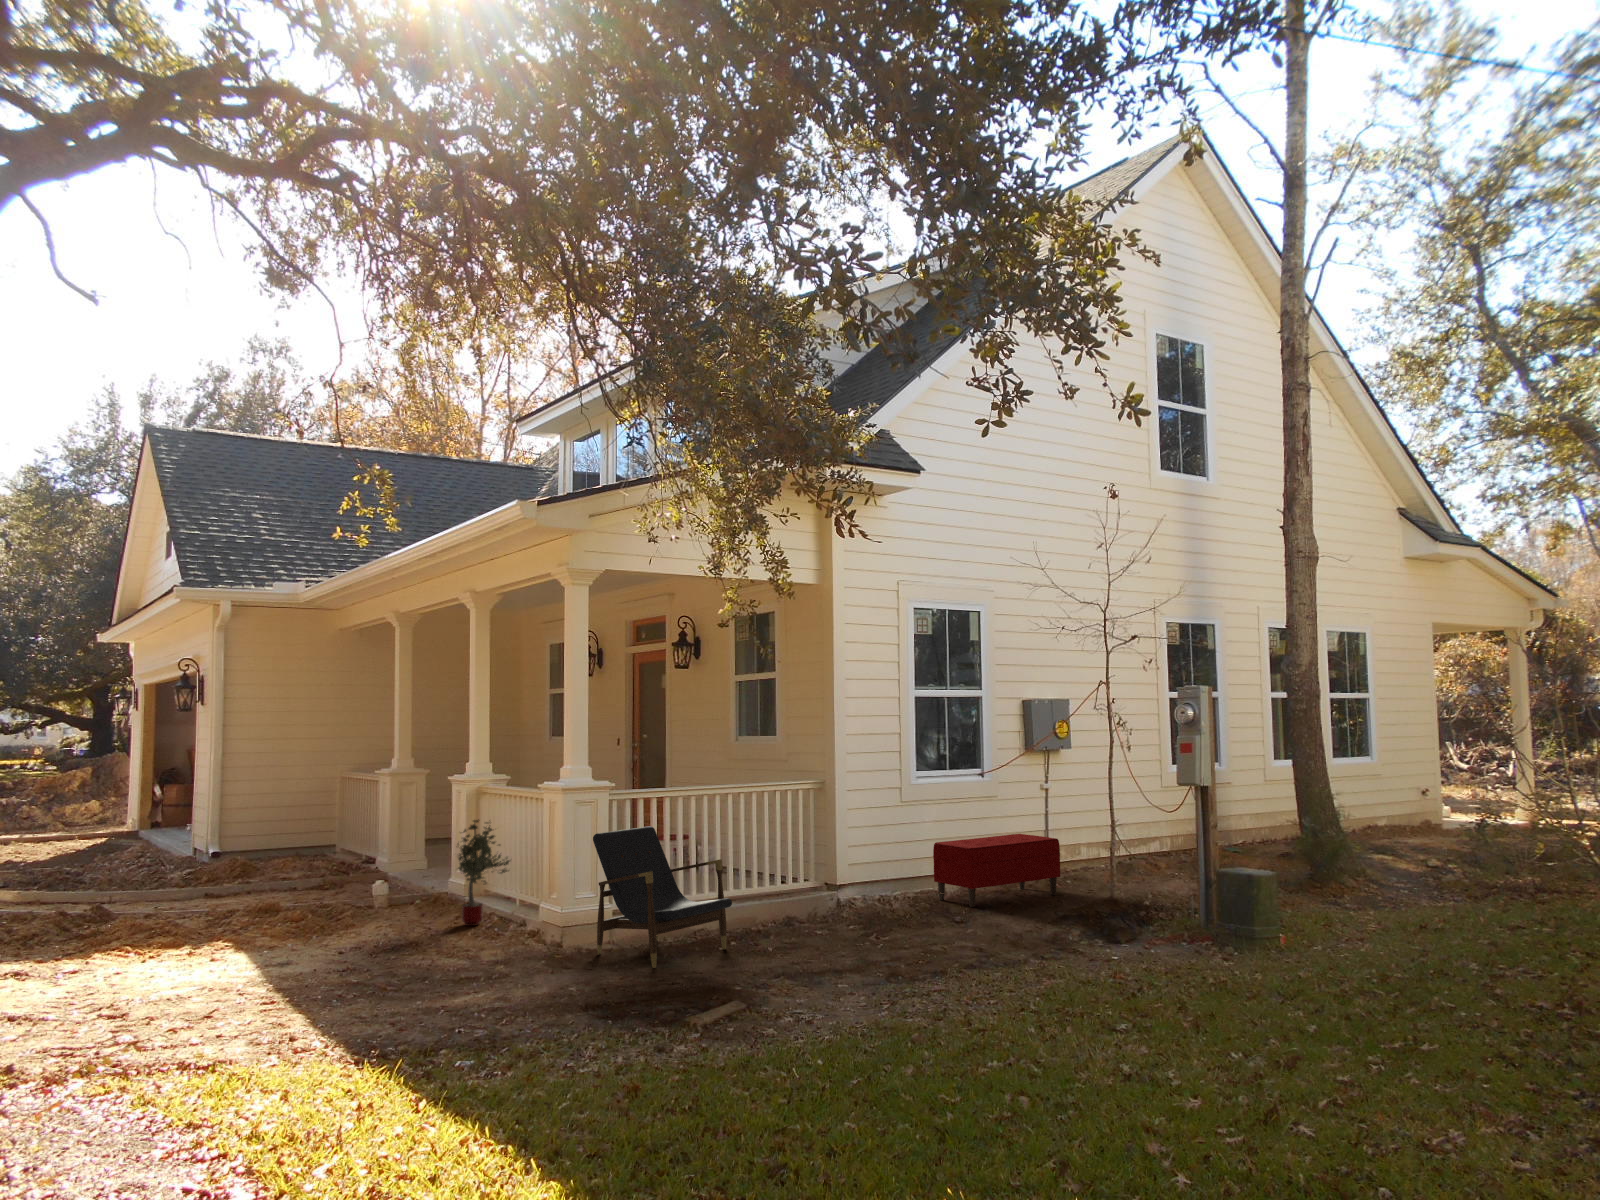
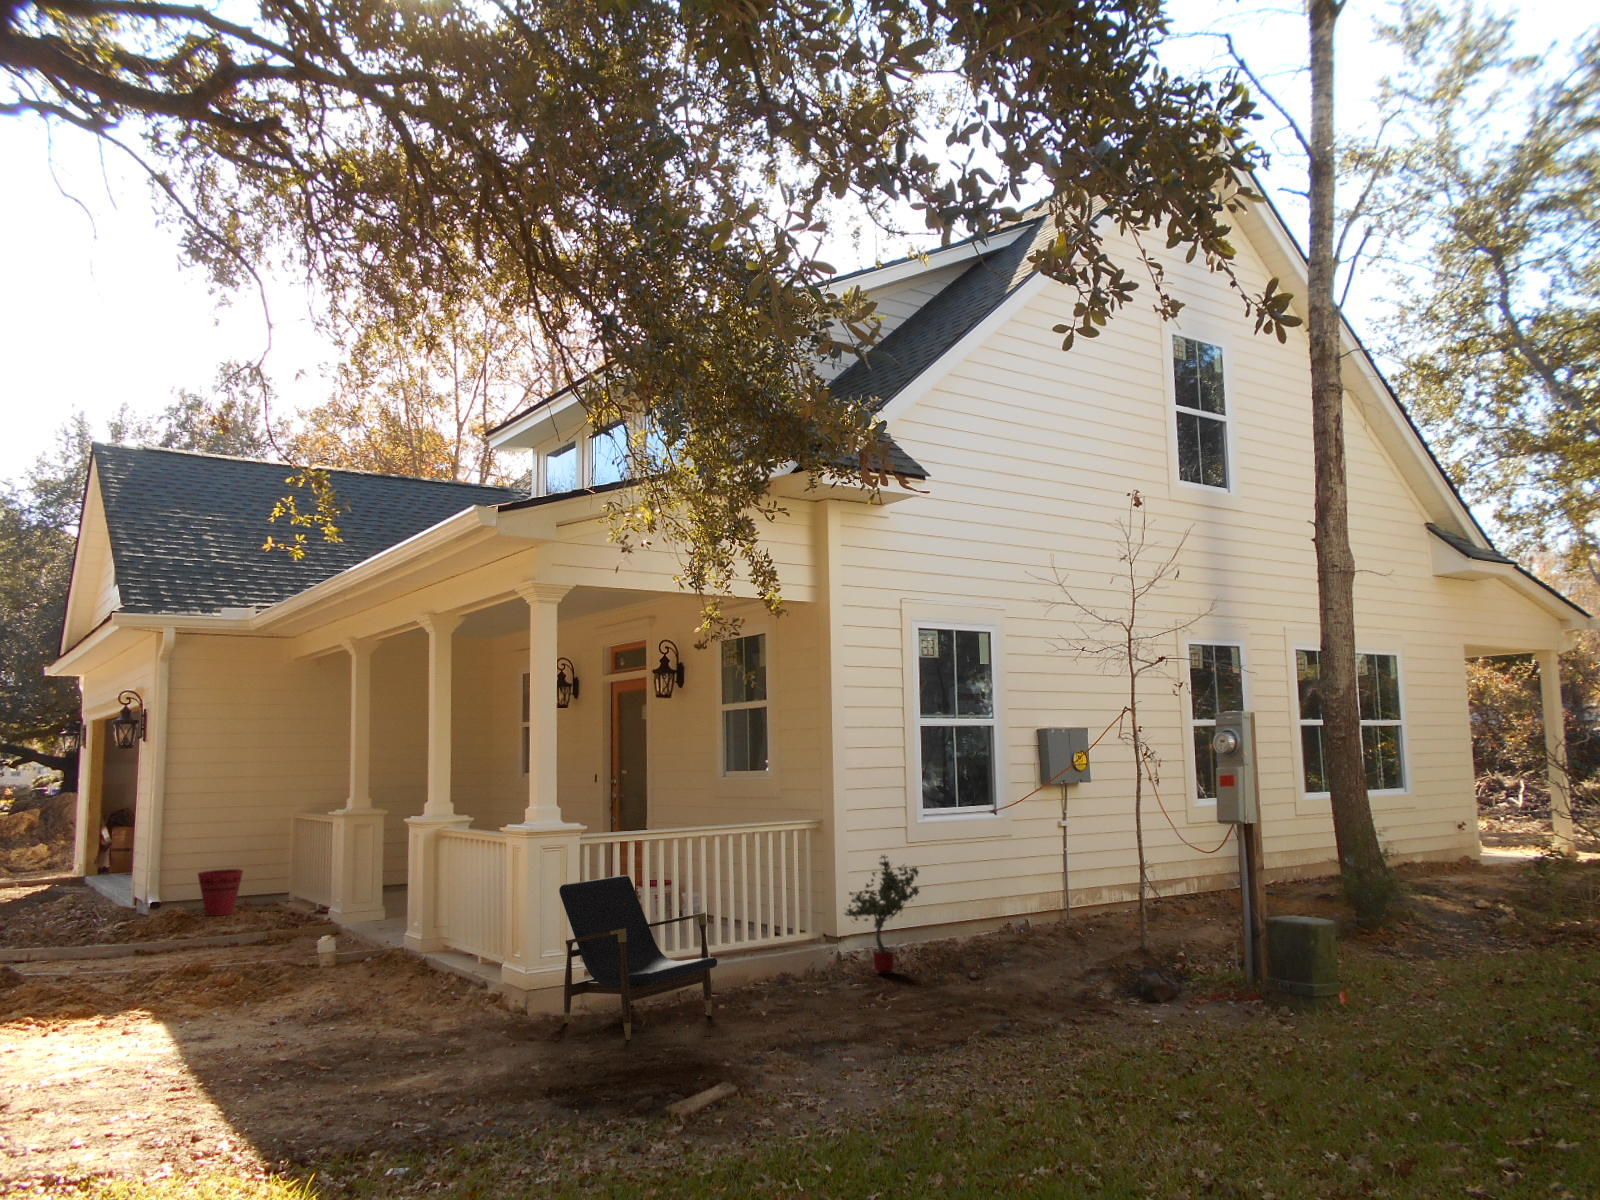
potted tree: present [458,819,510,926] -> present [845,856,919,974]
bucket: none [253,822,294,864] -> present [198,869,243,916]
bench: present [933,834,1060,907] -> none [942,877,1083,961]

